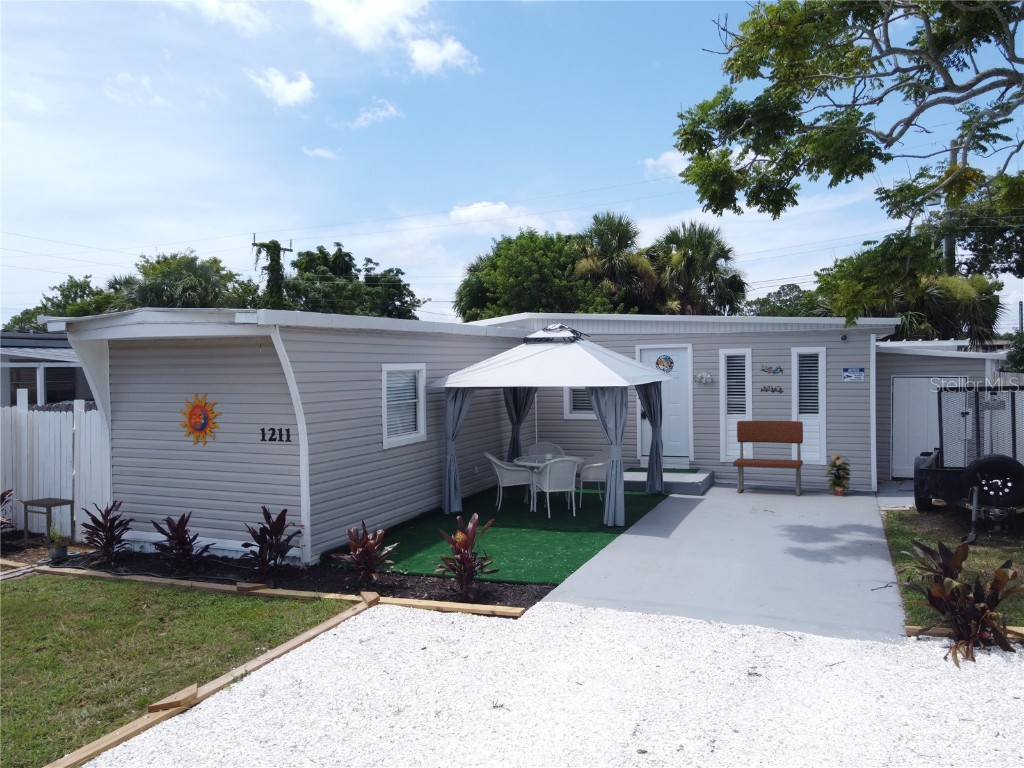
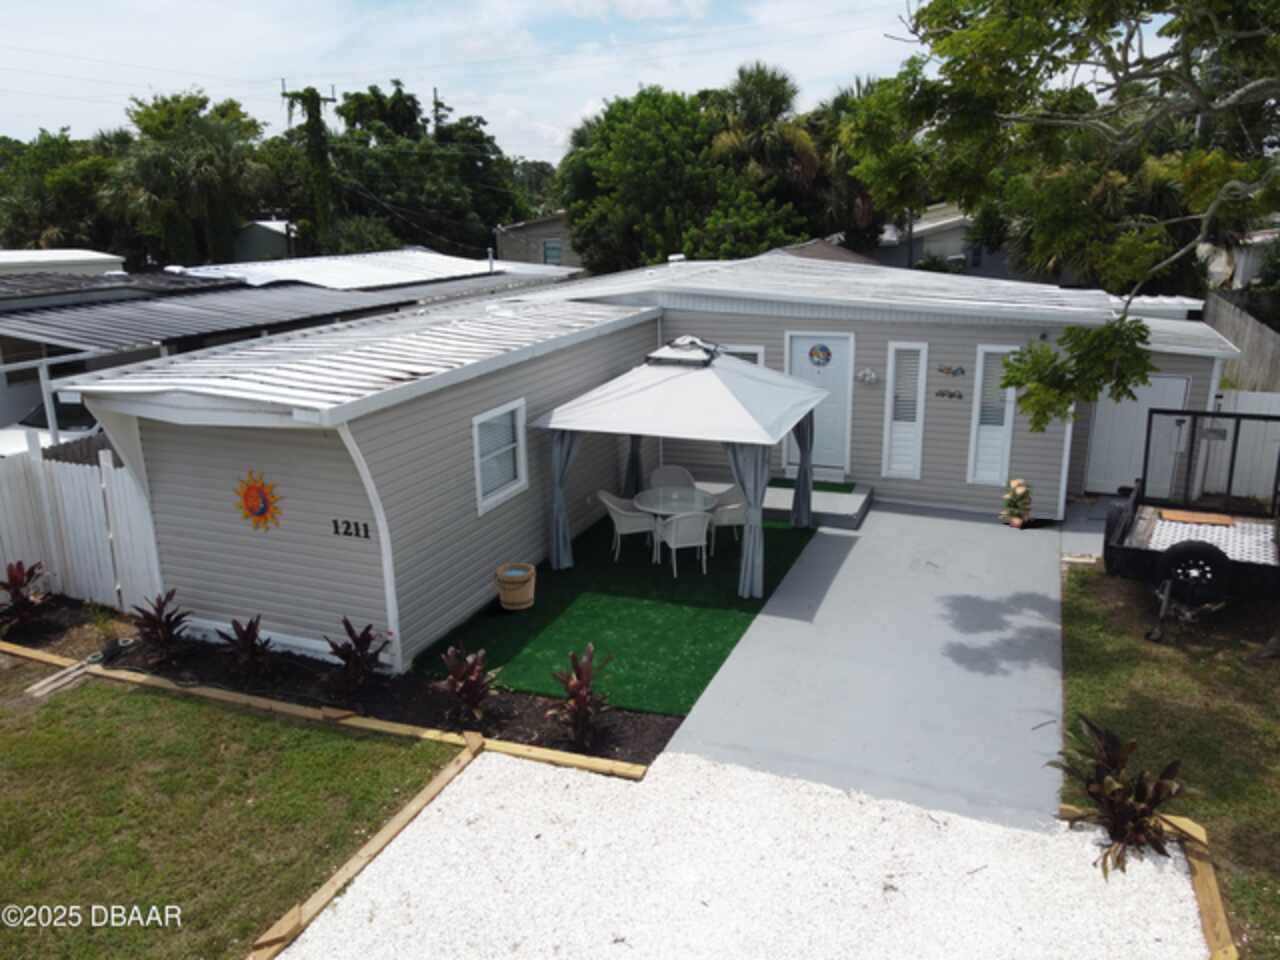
bench: present [733,421,803,496] -> none [894,432,982,527]
side table: present [23,498,75,549] -> none [56,565,124,632]
bucket: none [393,499,430,536] -> present [493,563,536,610]

